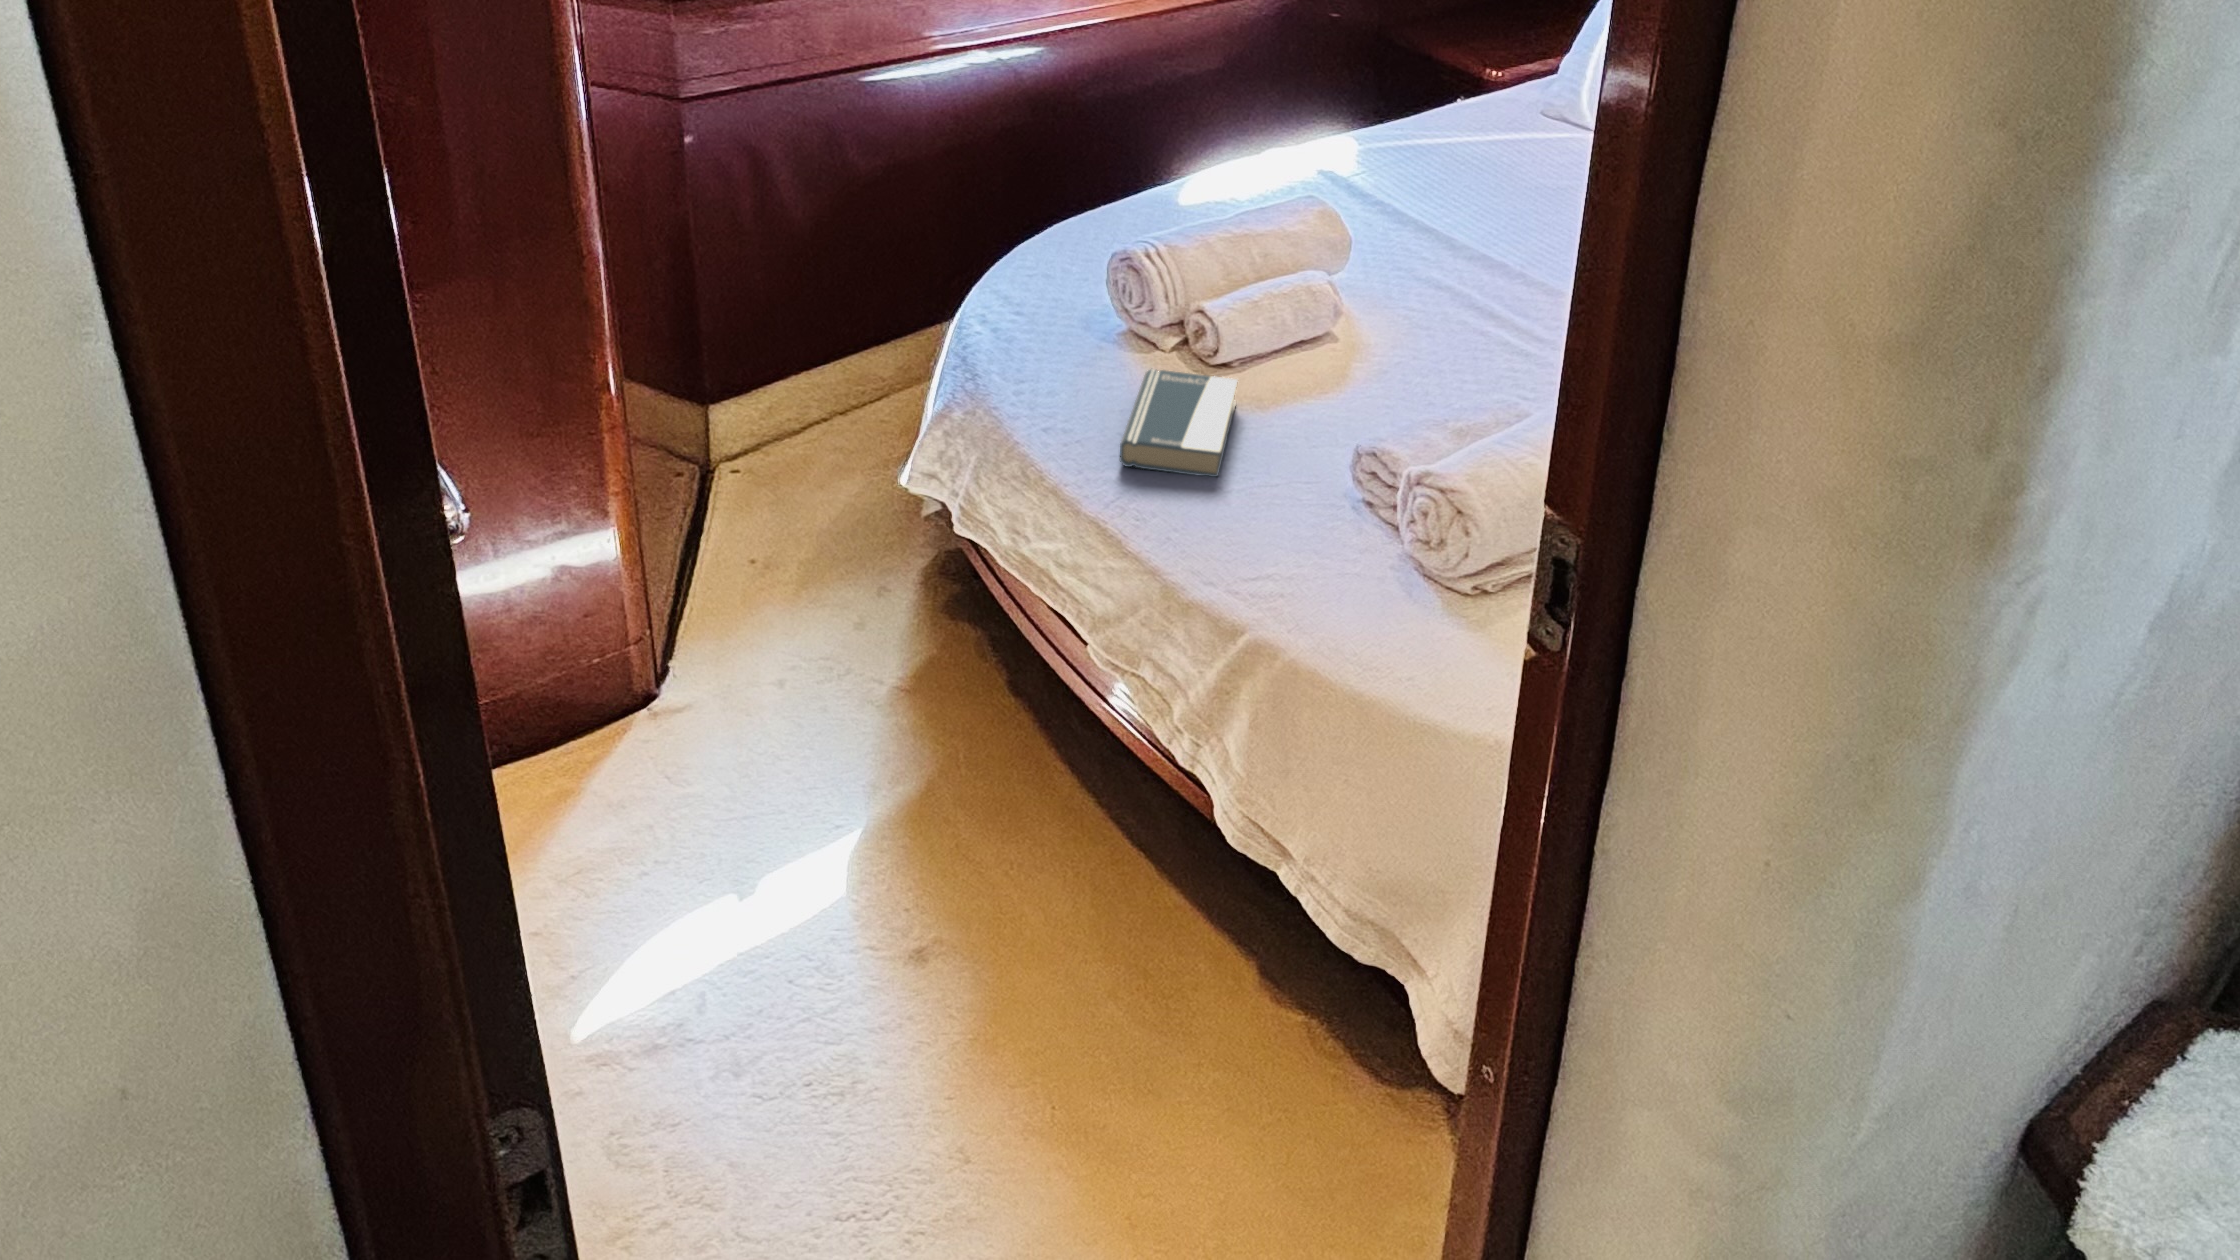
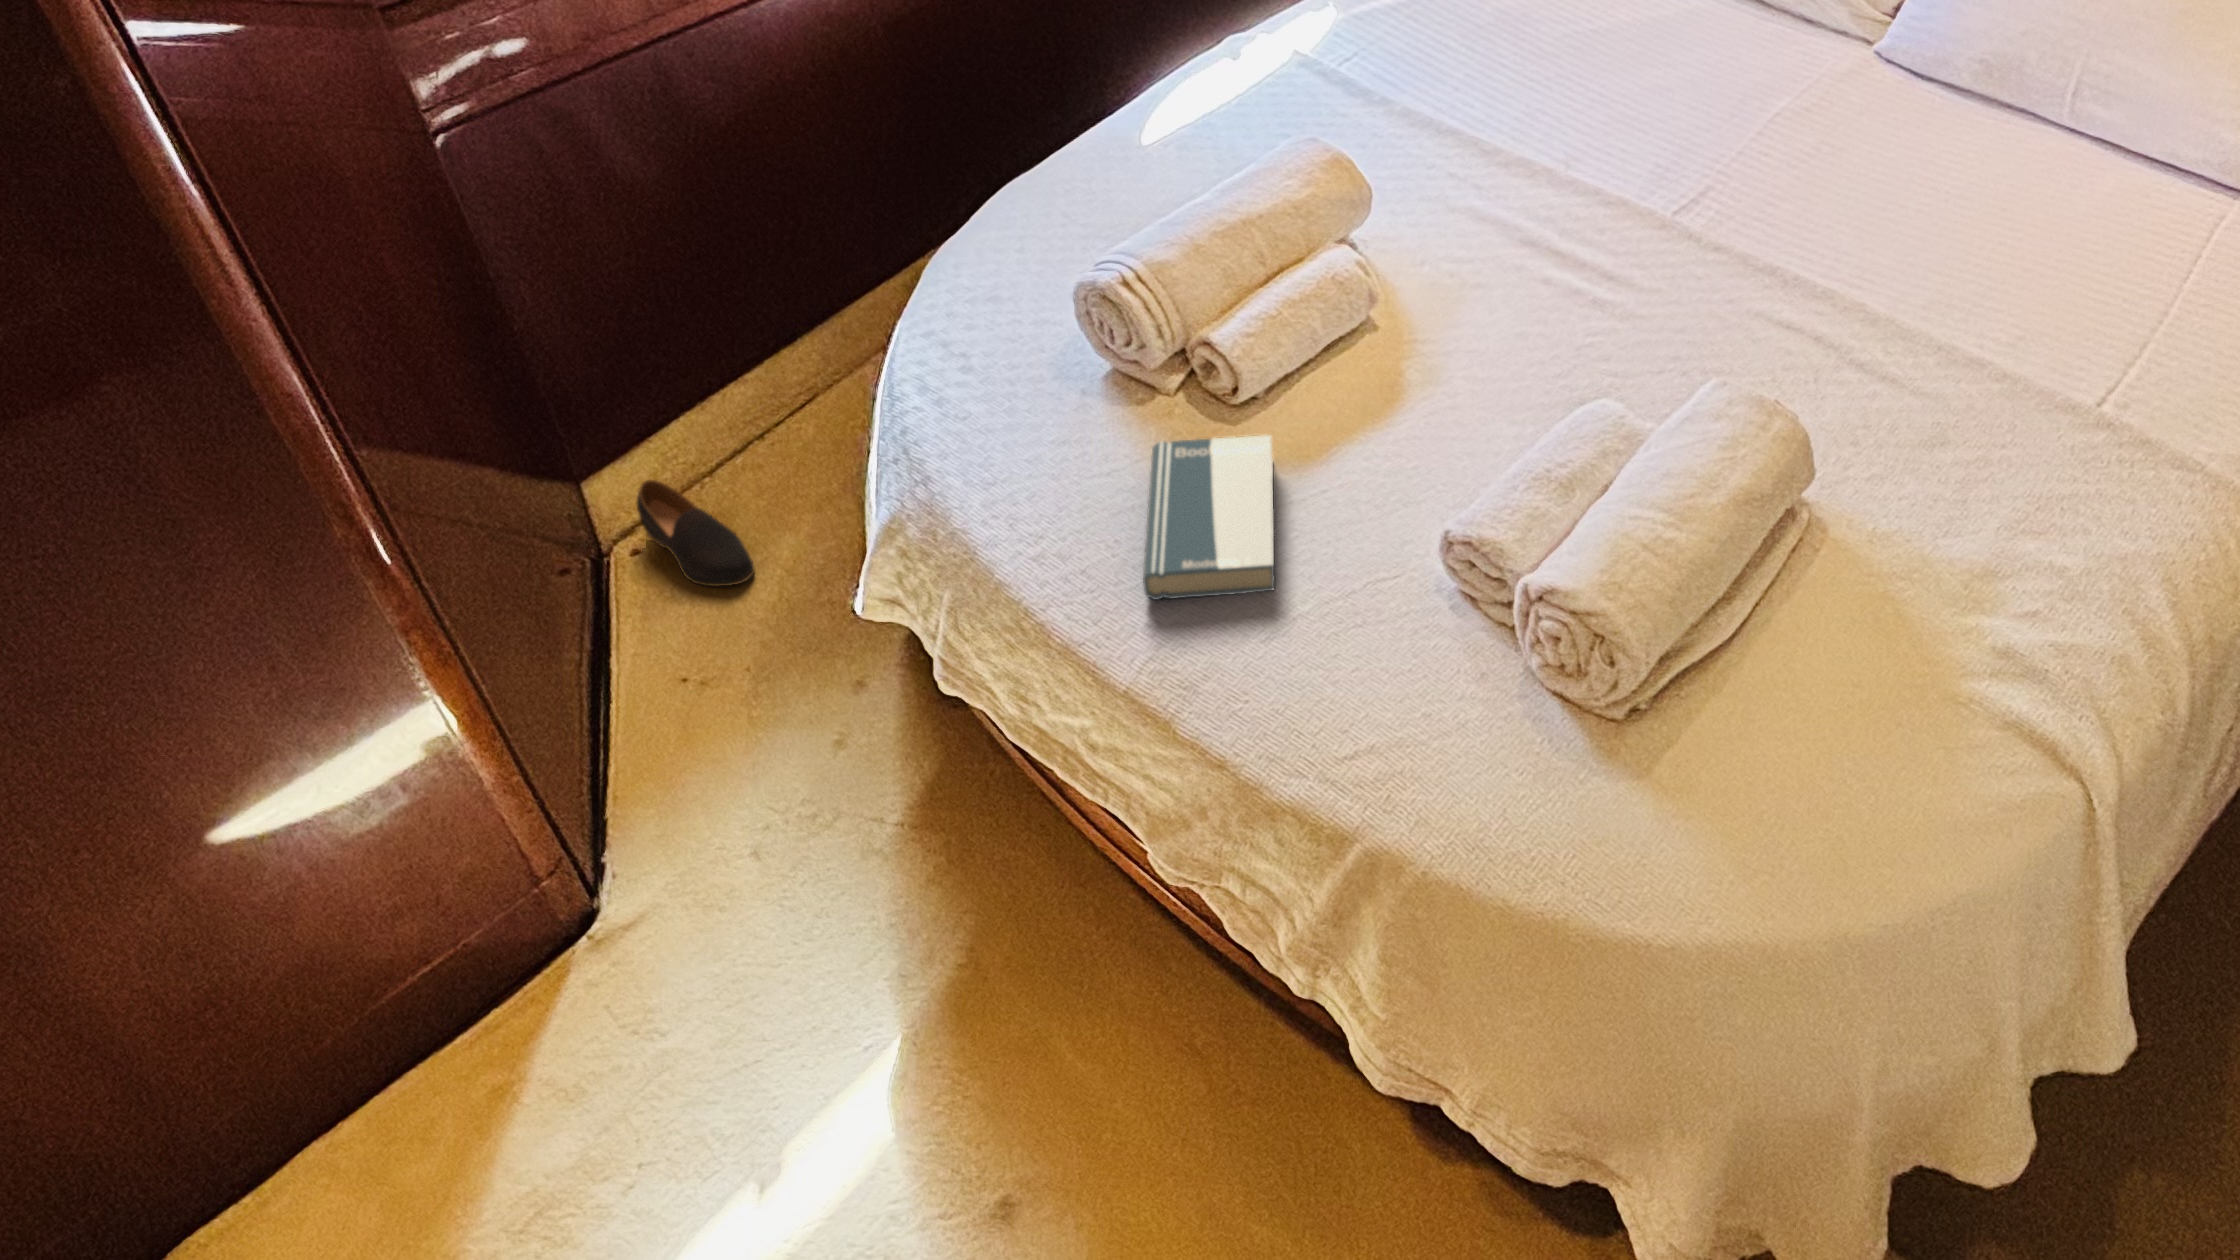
shoe: none [742,419,819,507] -> present [637,480,755,586]

